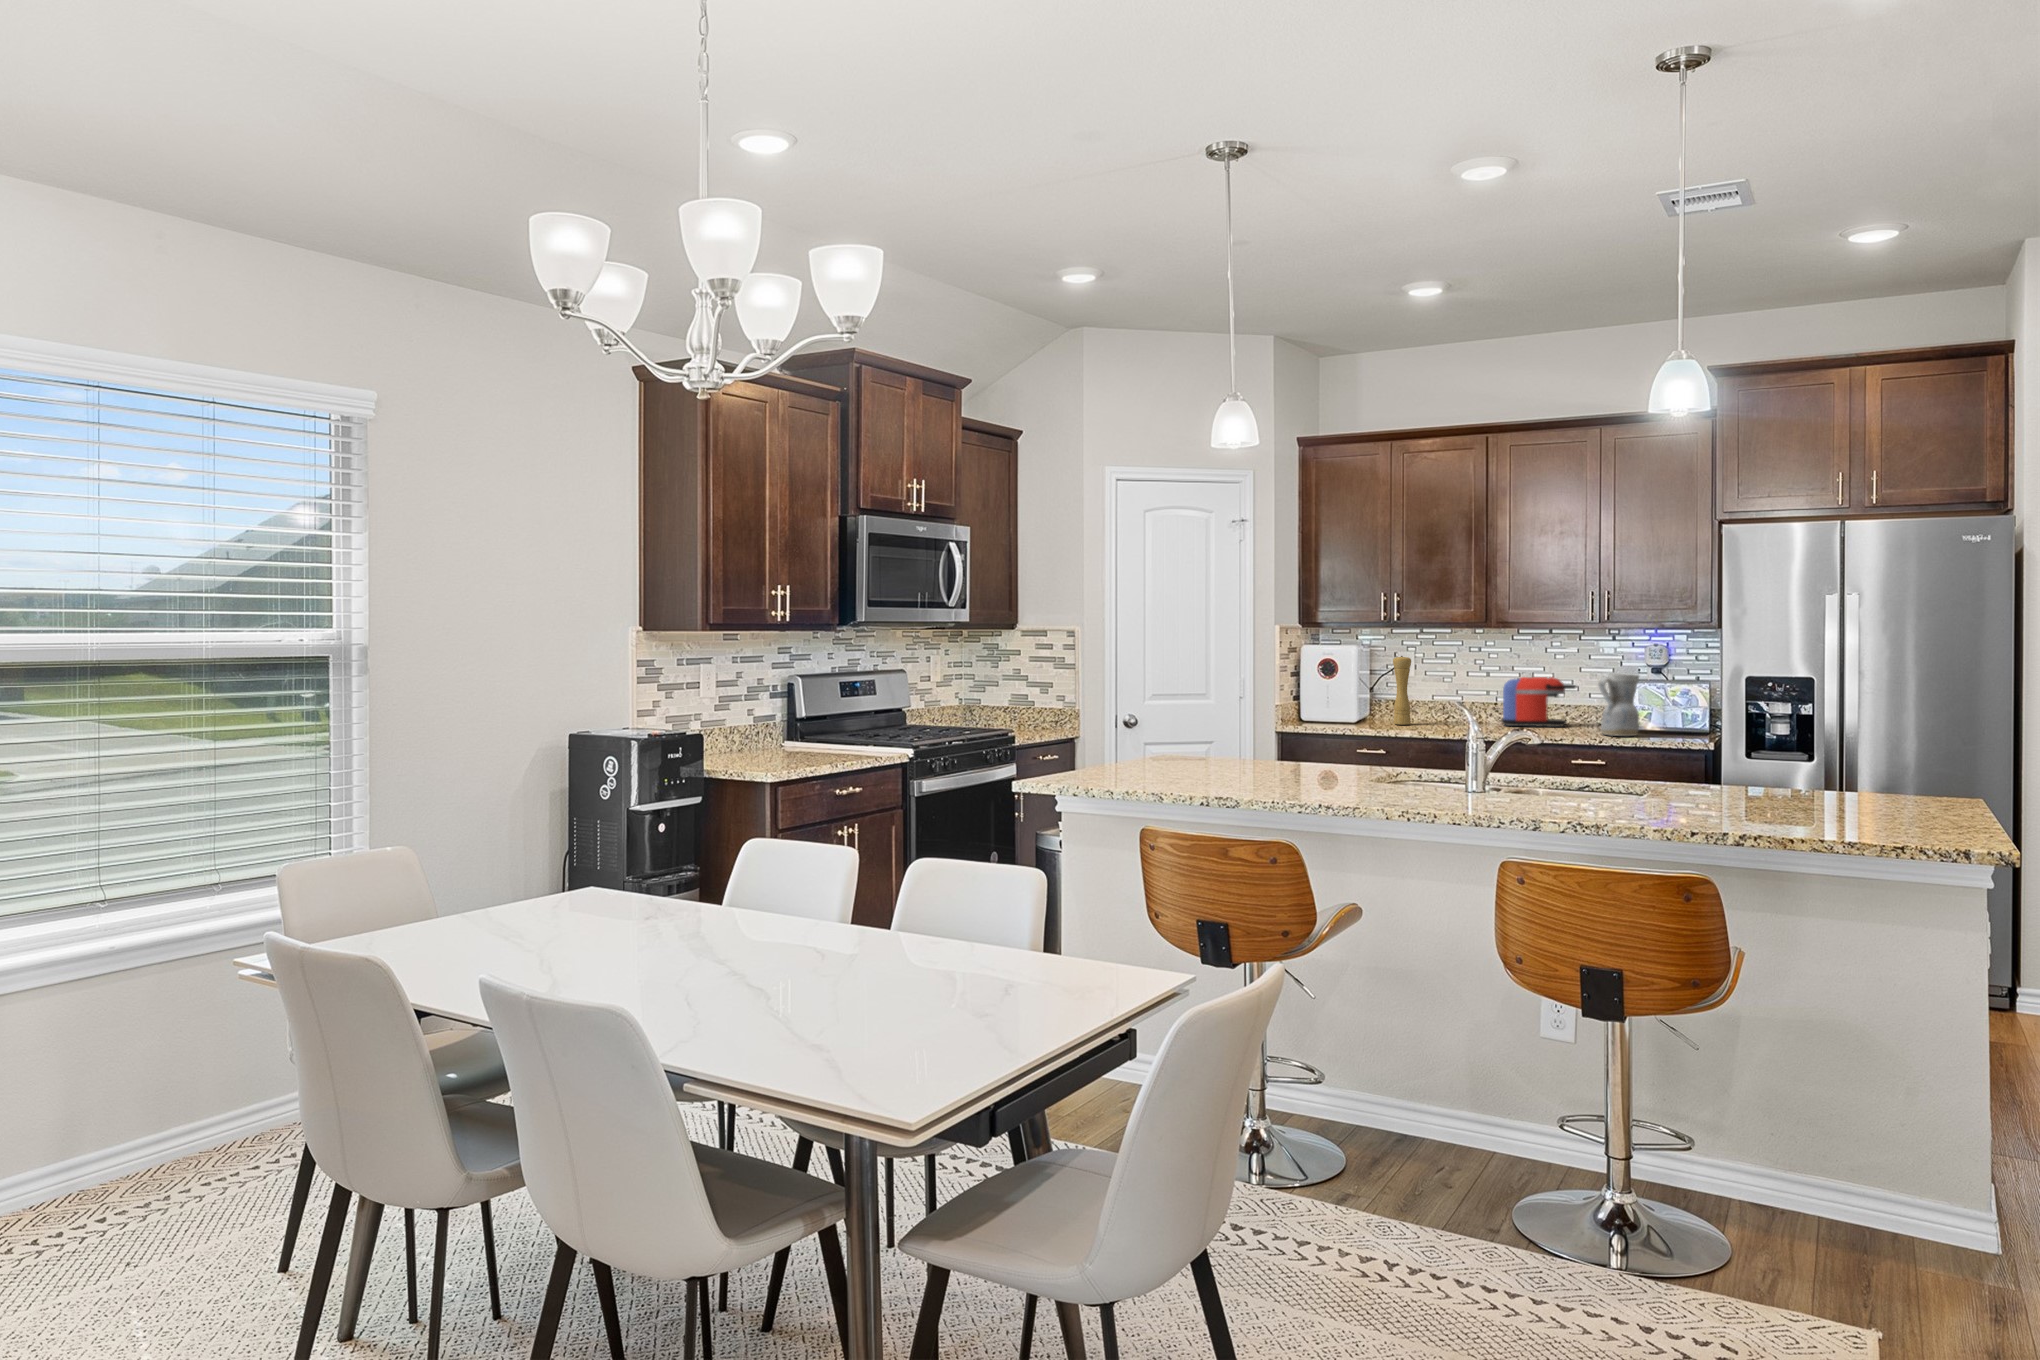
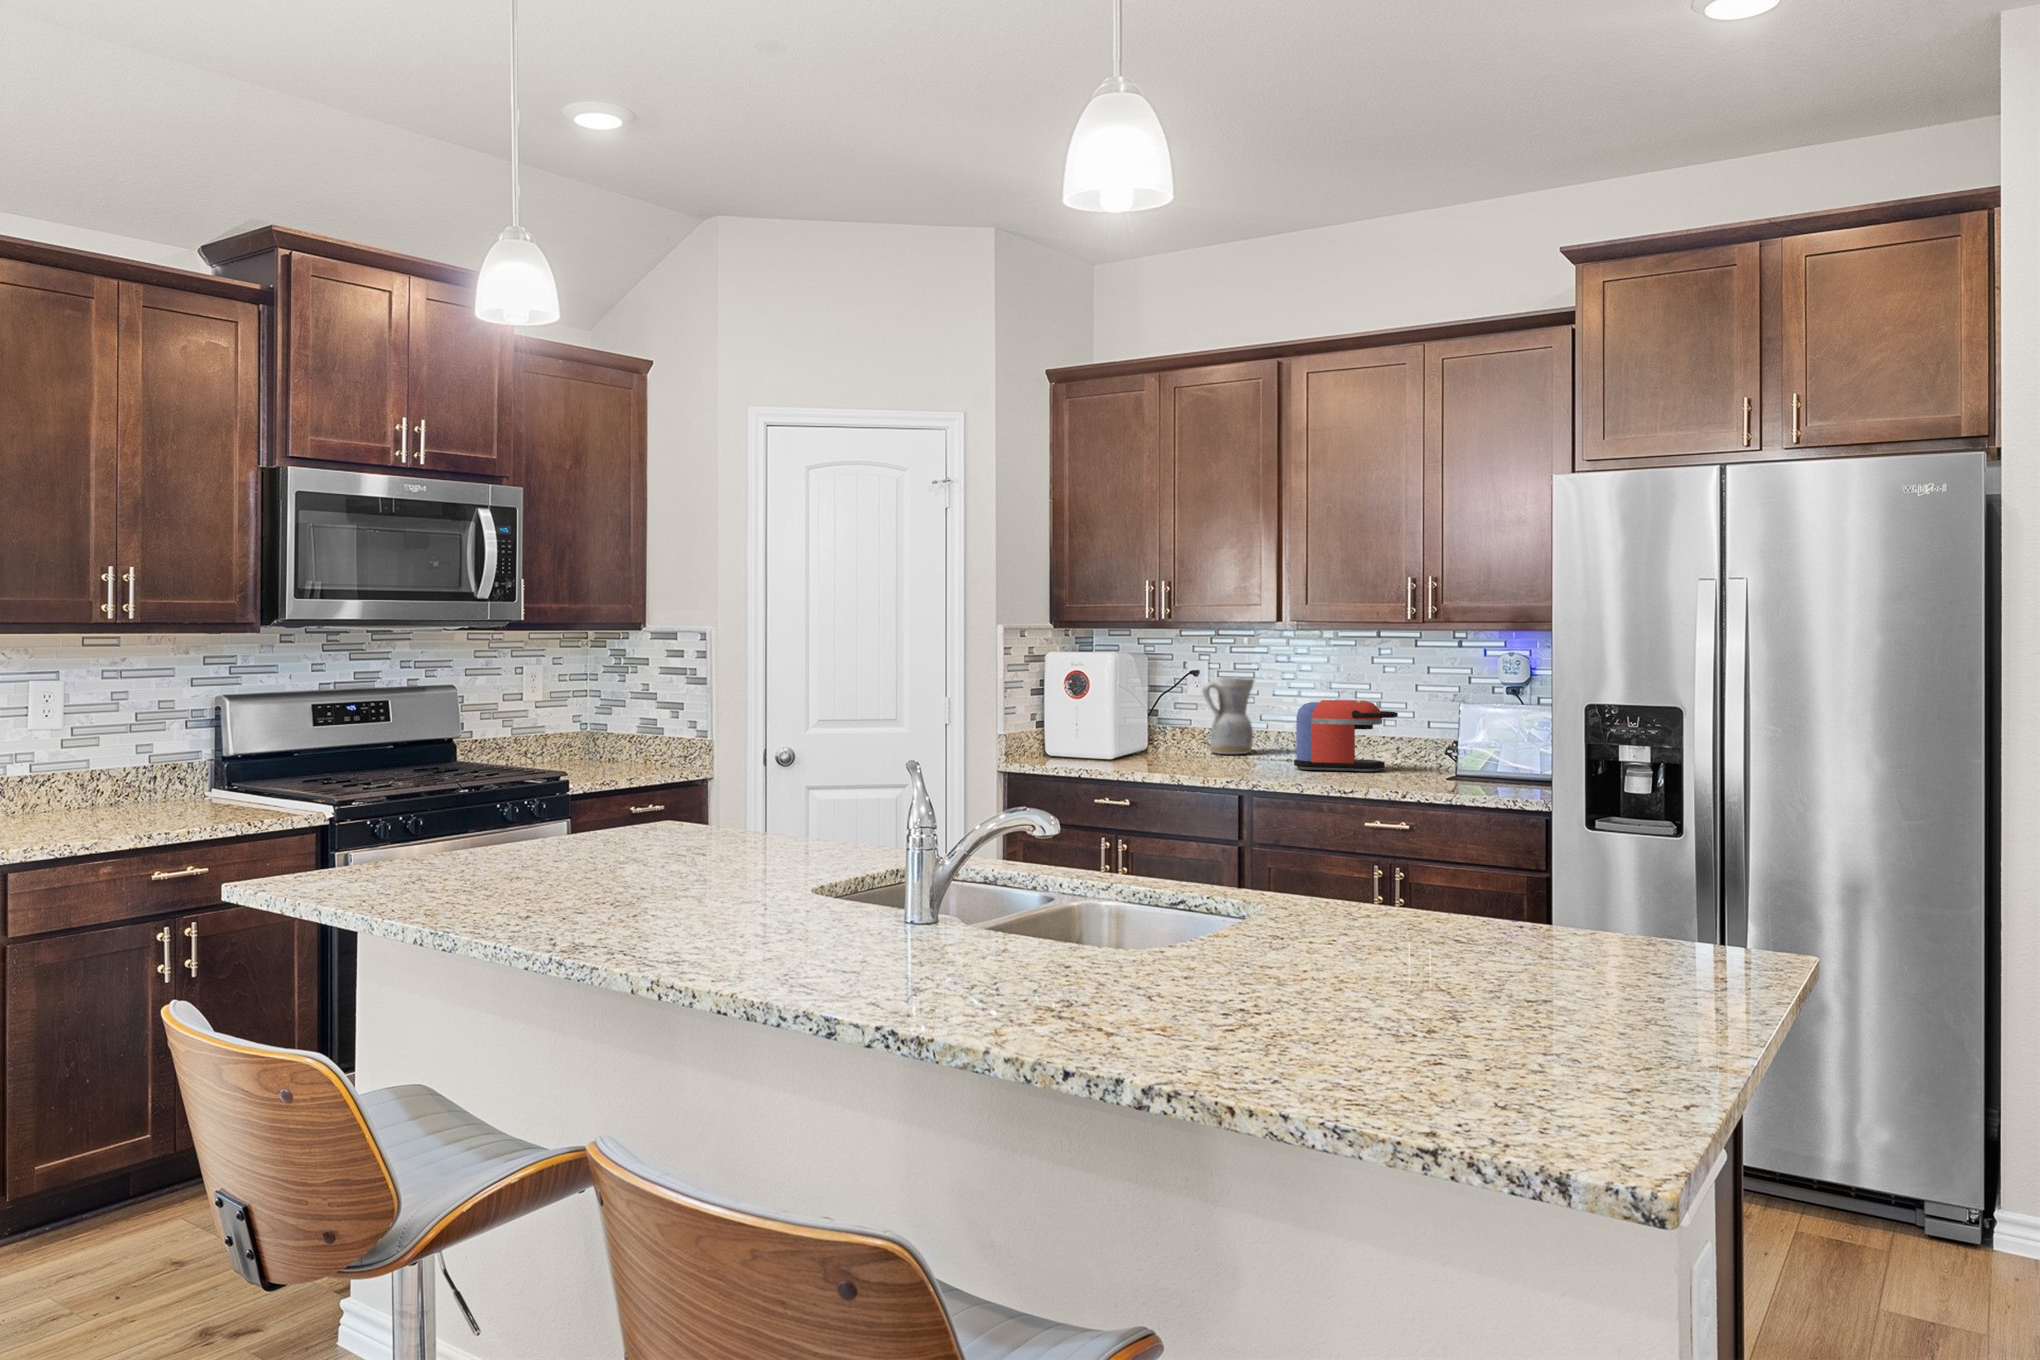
pepper mill: present [1393,656,1411,725] -> none [1149,669,1173,766]
ceramic pitcher: present [1598,673,1639,736] -> present [1202,677,1254,754]

